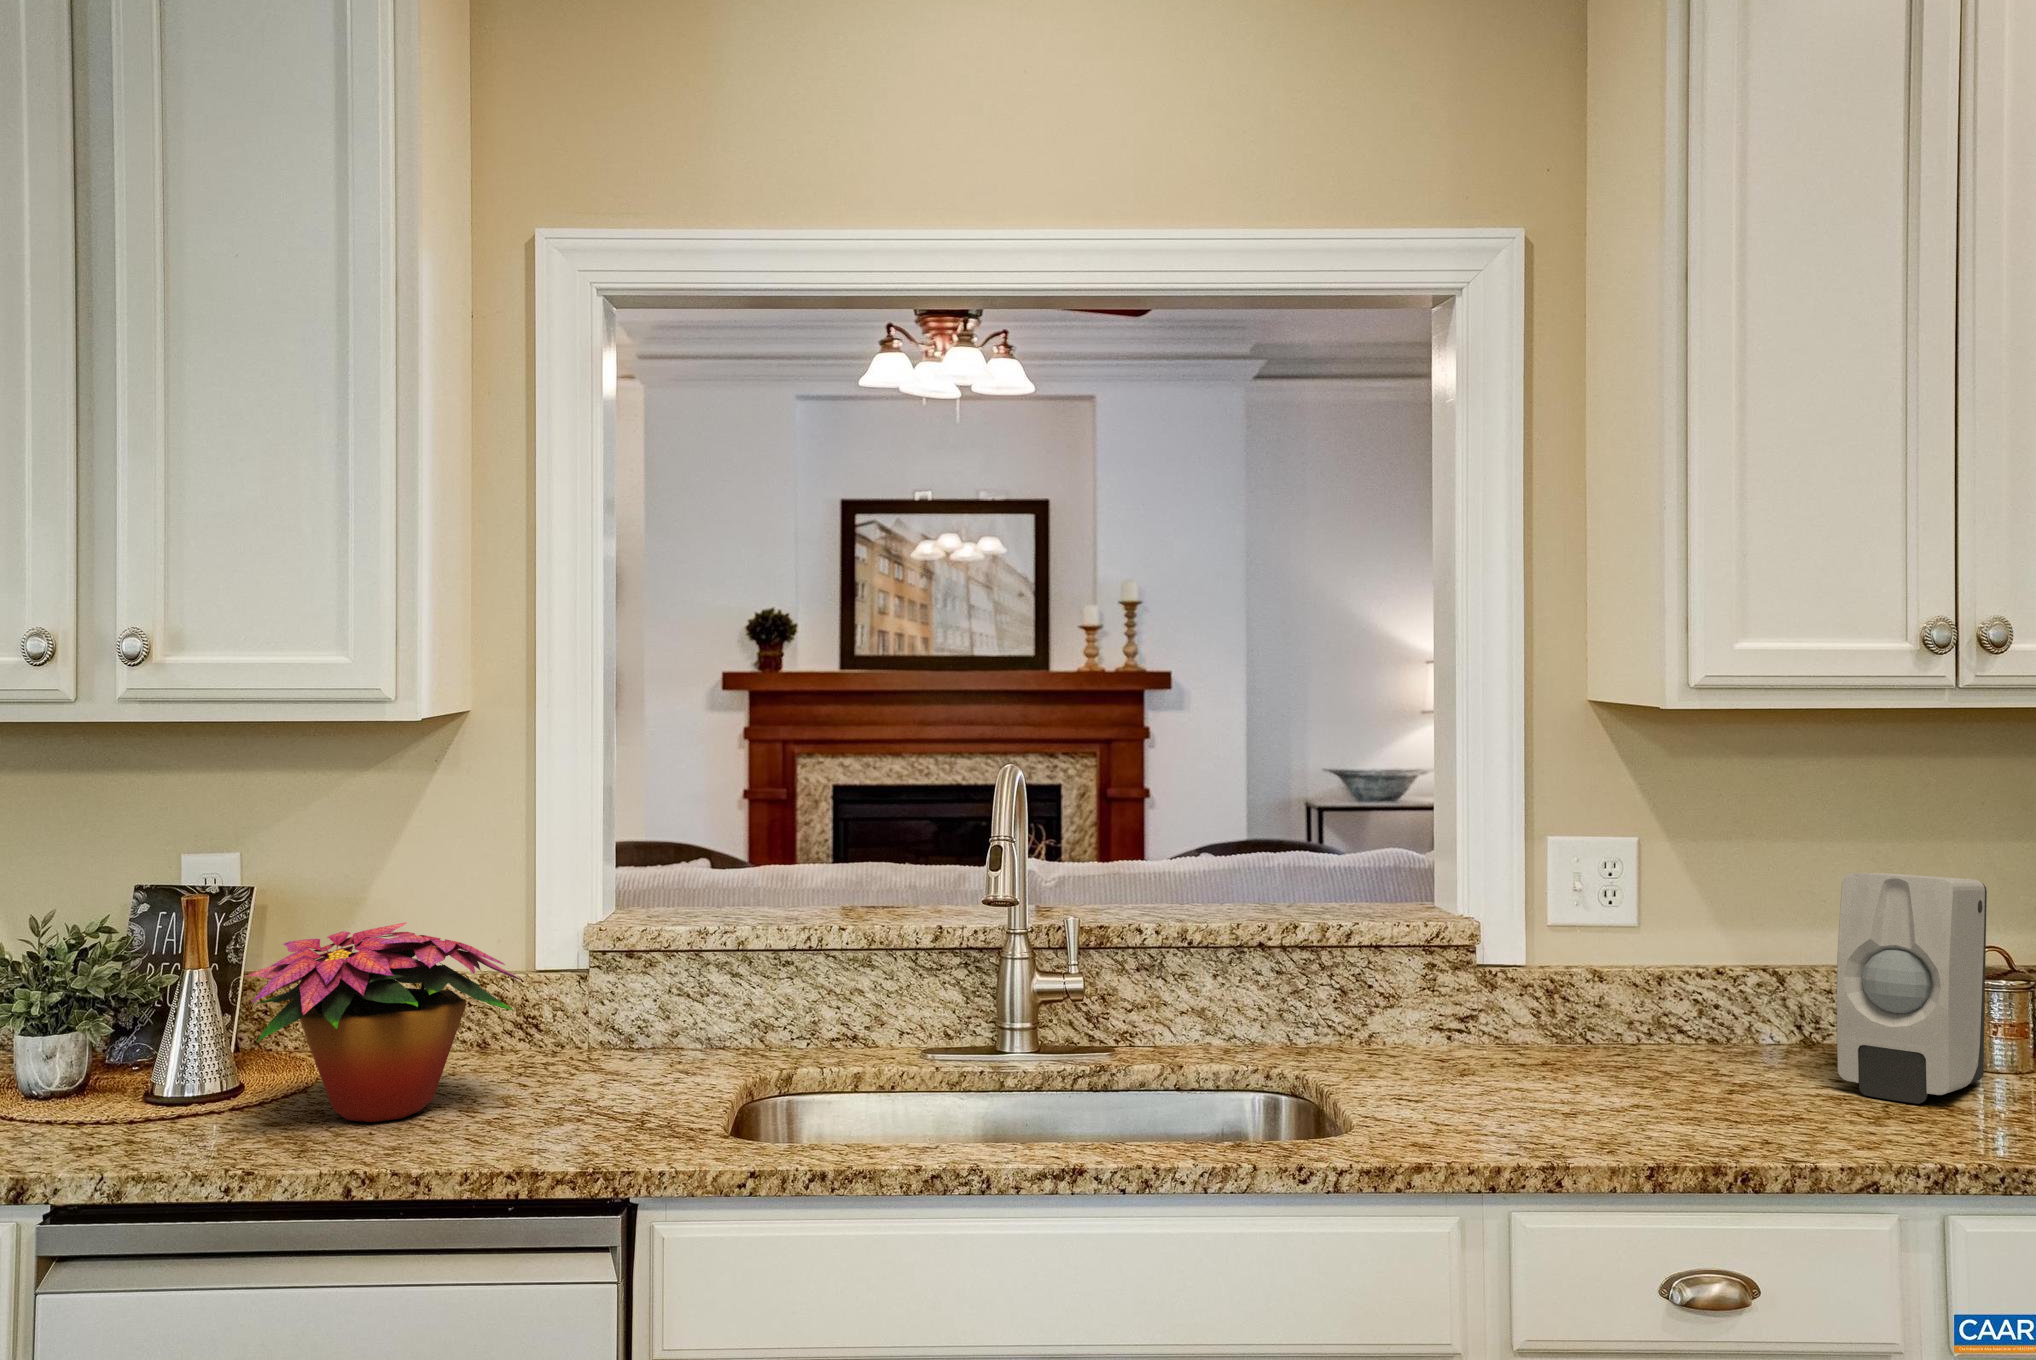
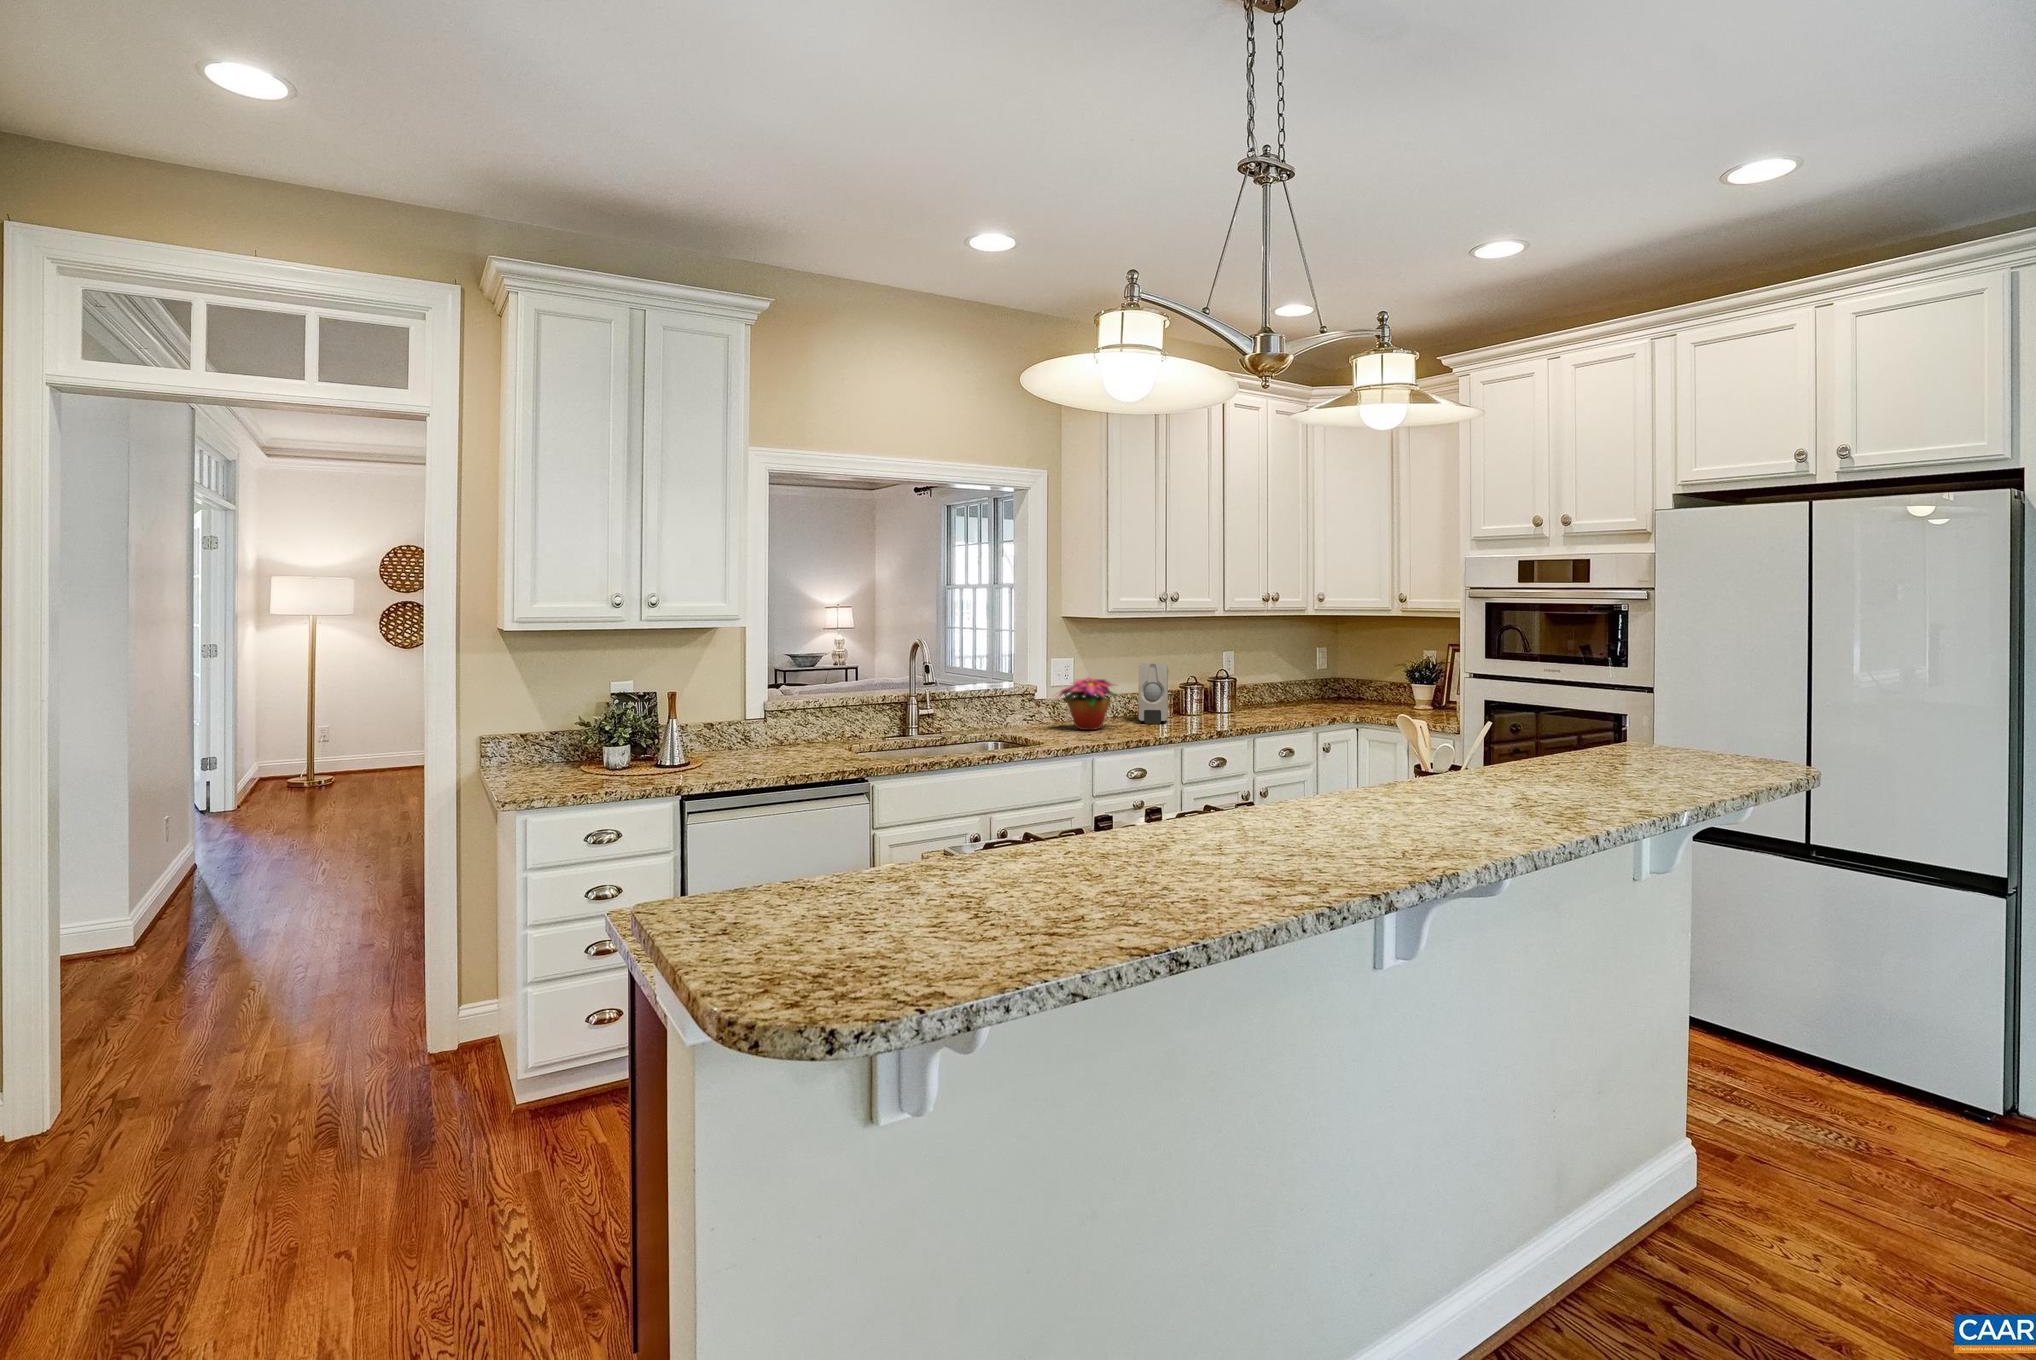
flower arrangement: present [247,922,521,1122] -> present [1056,677,1117,730]

